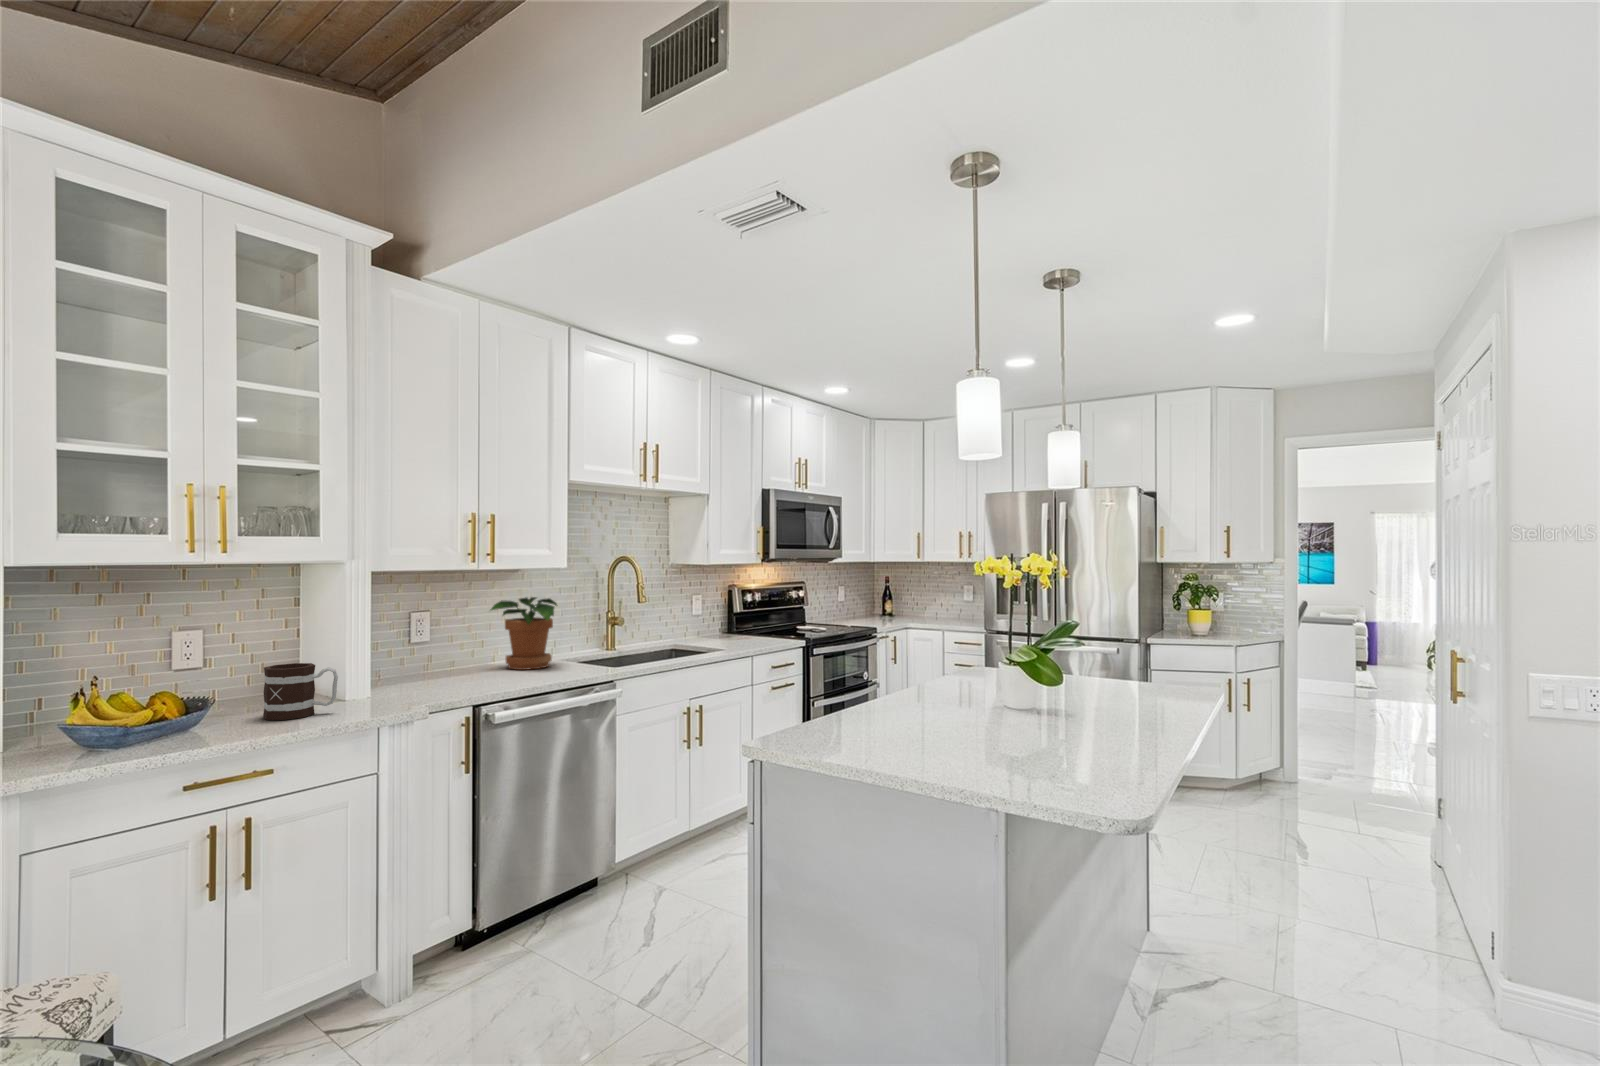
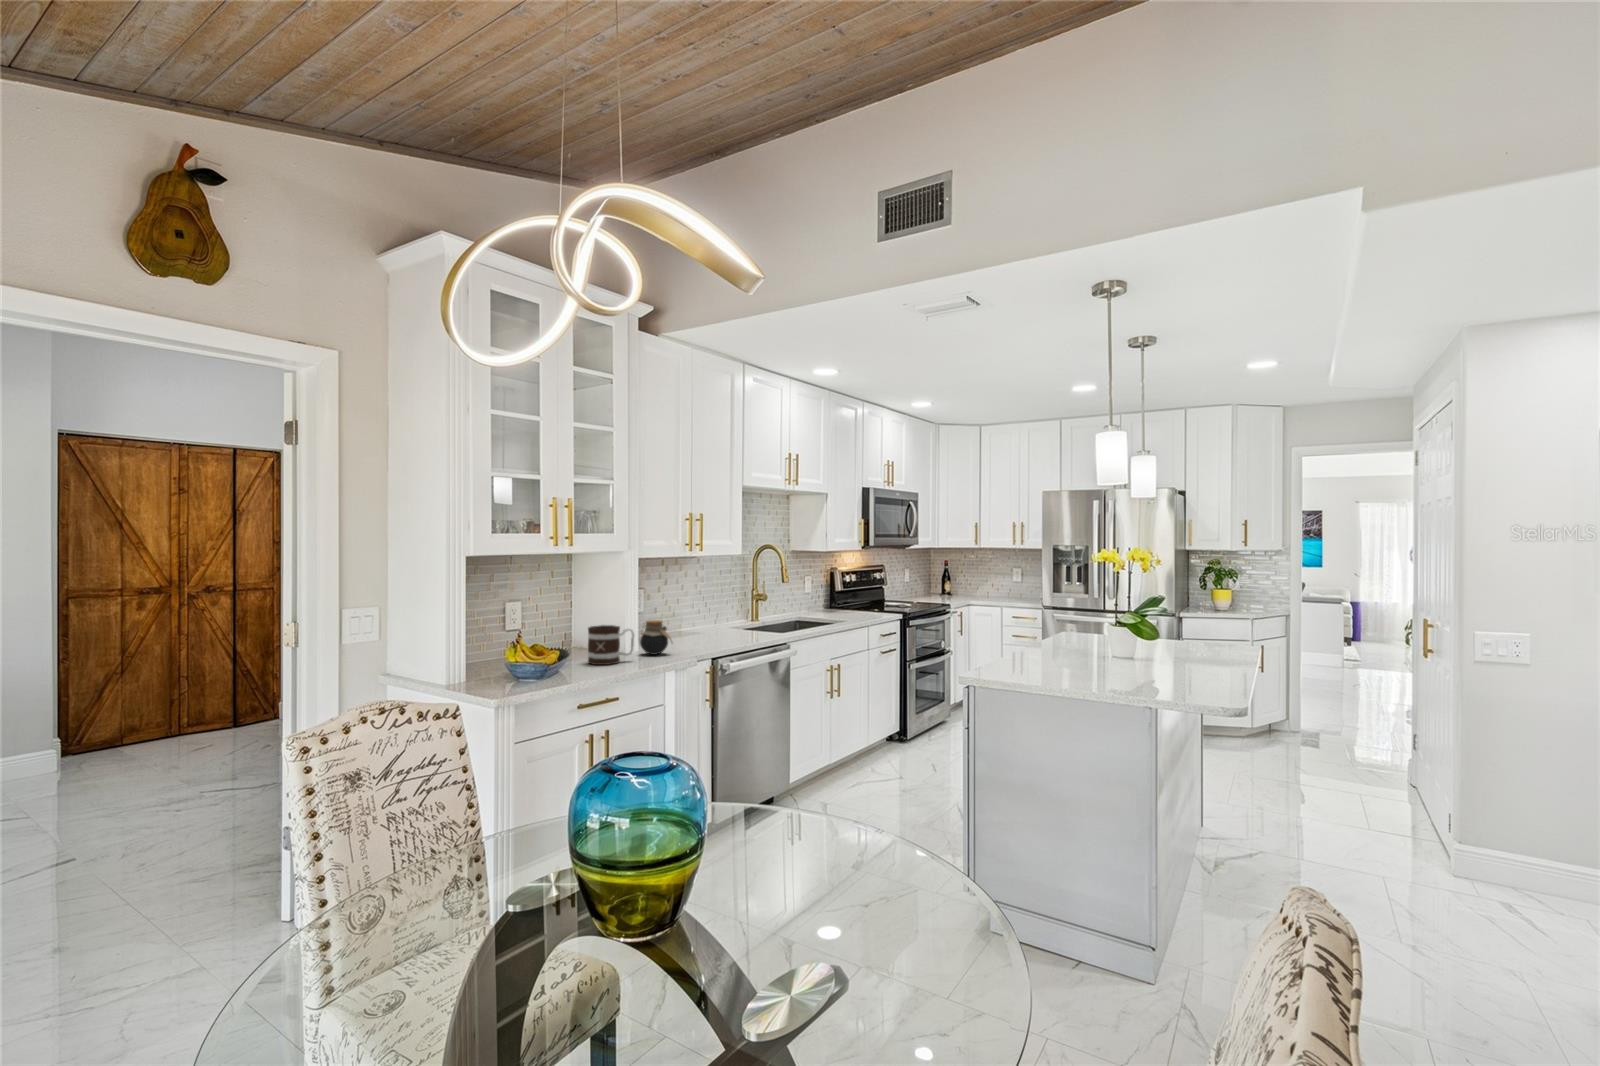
potted plant: present [490,597,558,670] -> none [686,579,738,635]
jar: none [365,655,413,702] -> present [640,620,671,655]

